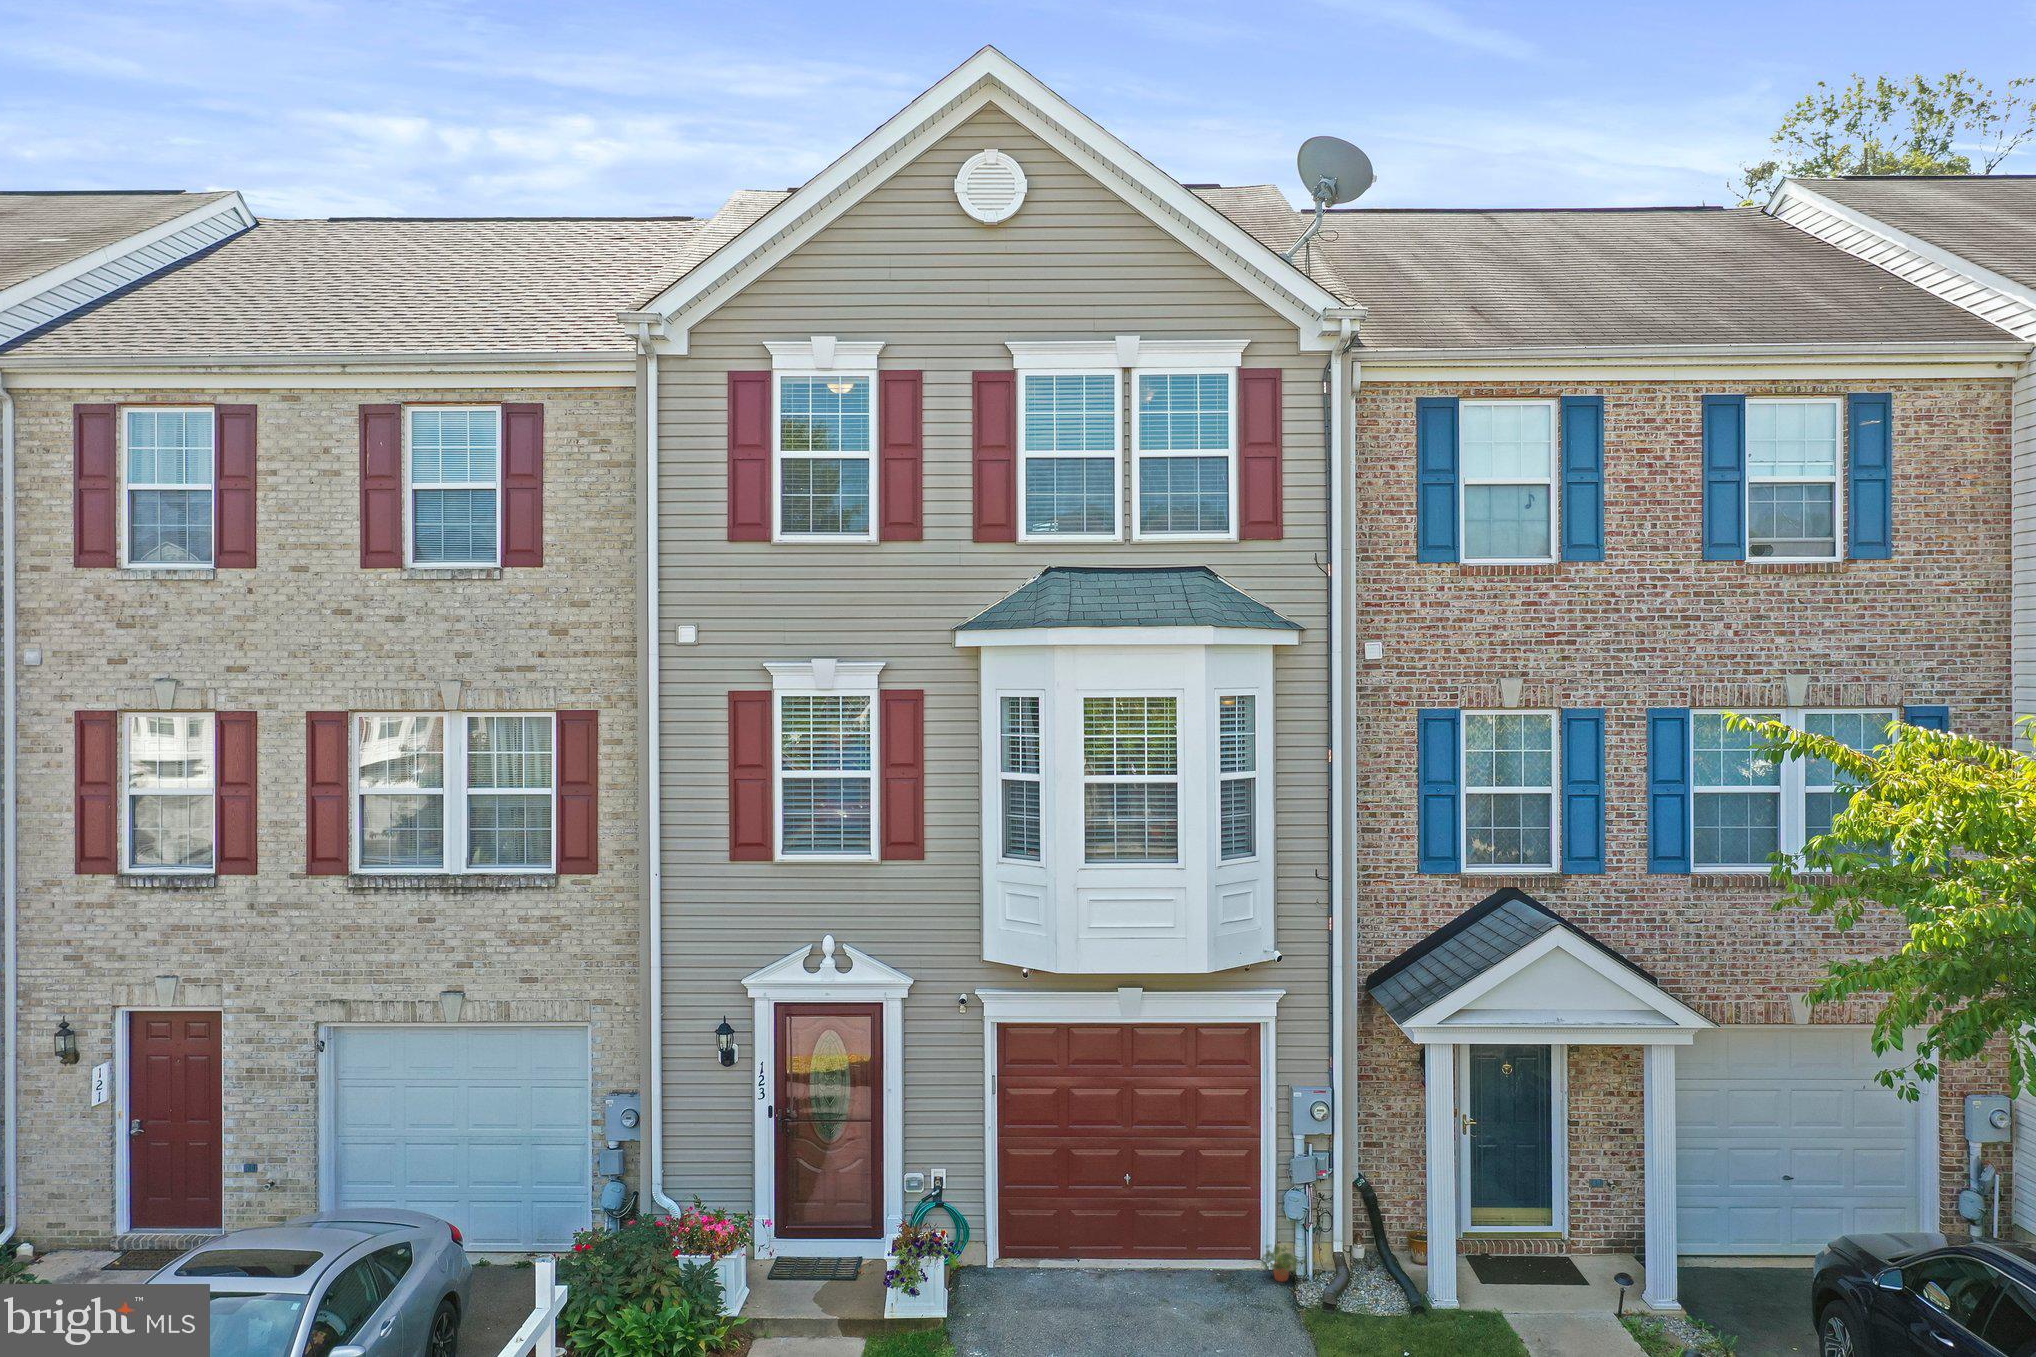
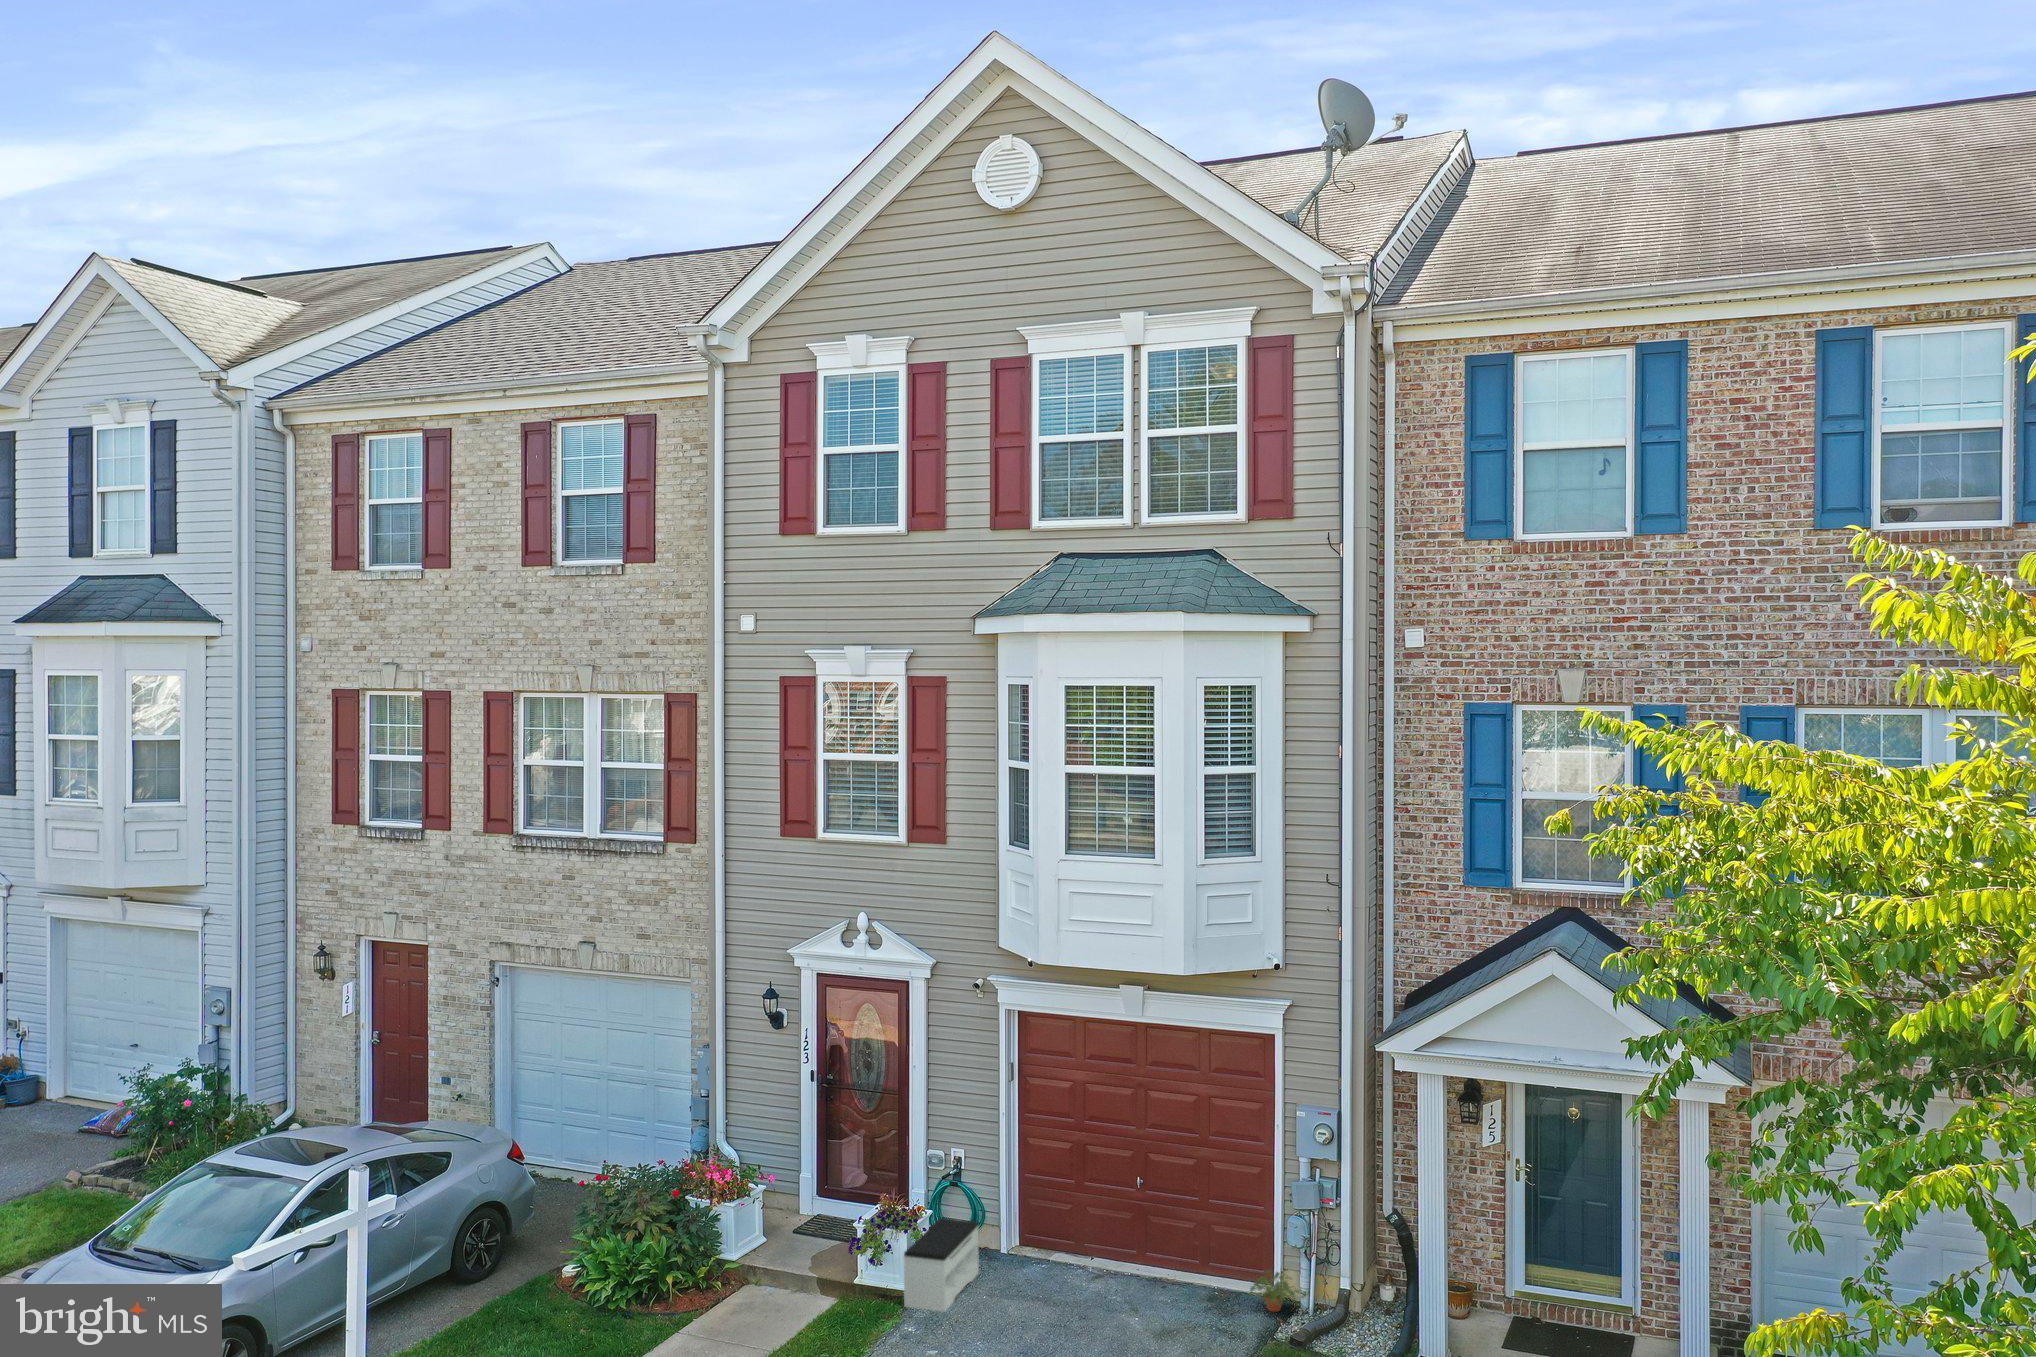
bench: none [945,1239,993,1328] -> present [904,1218,979,1312]

